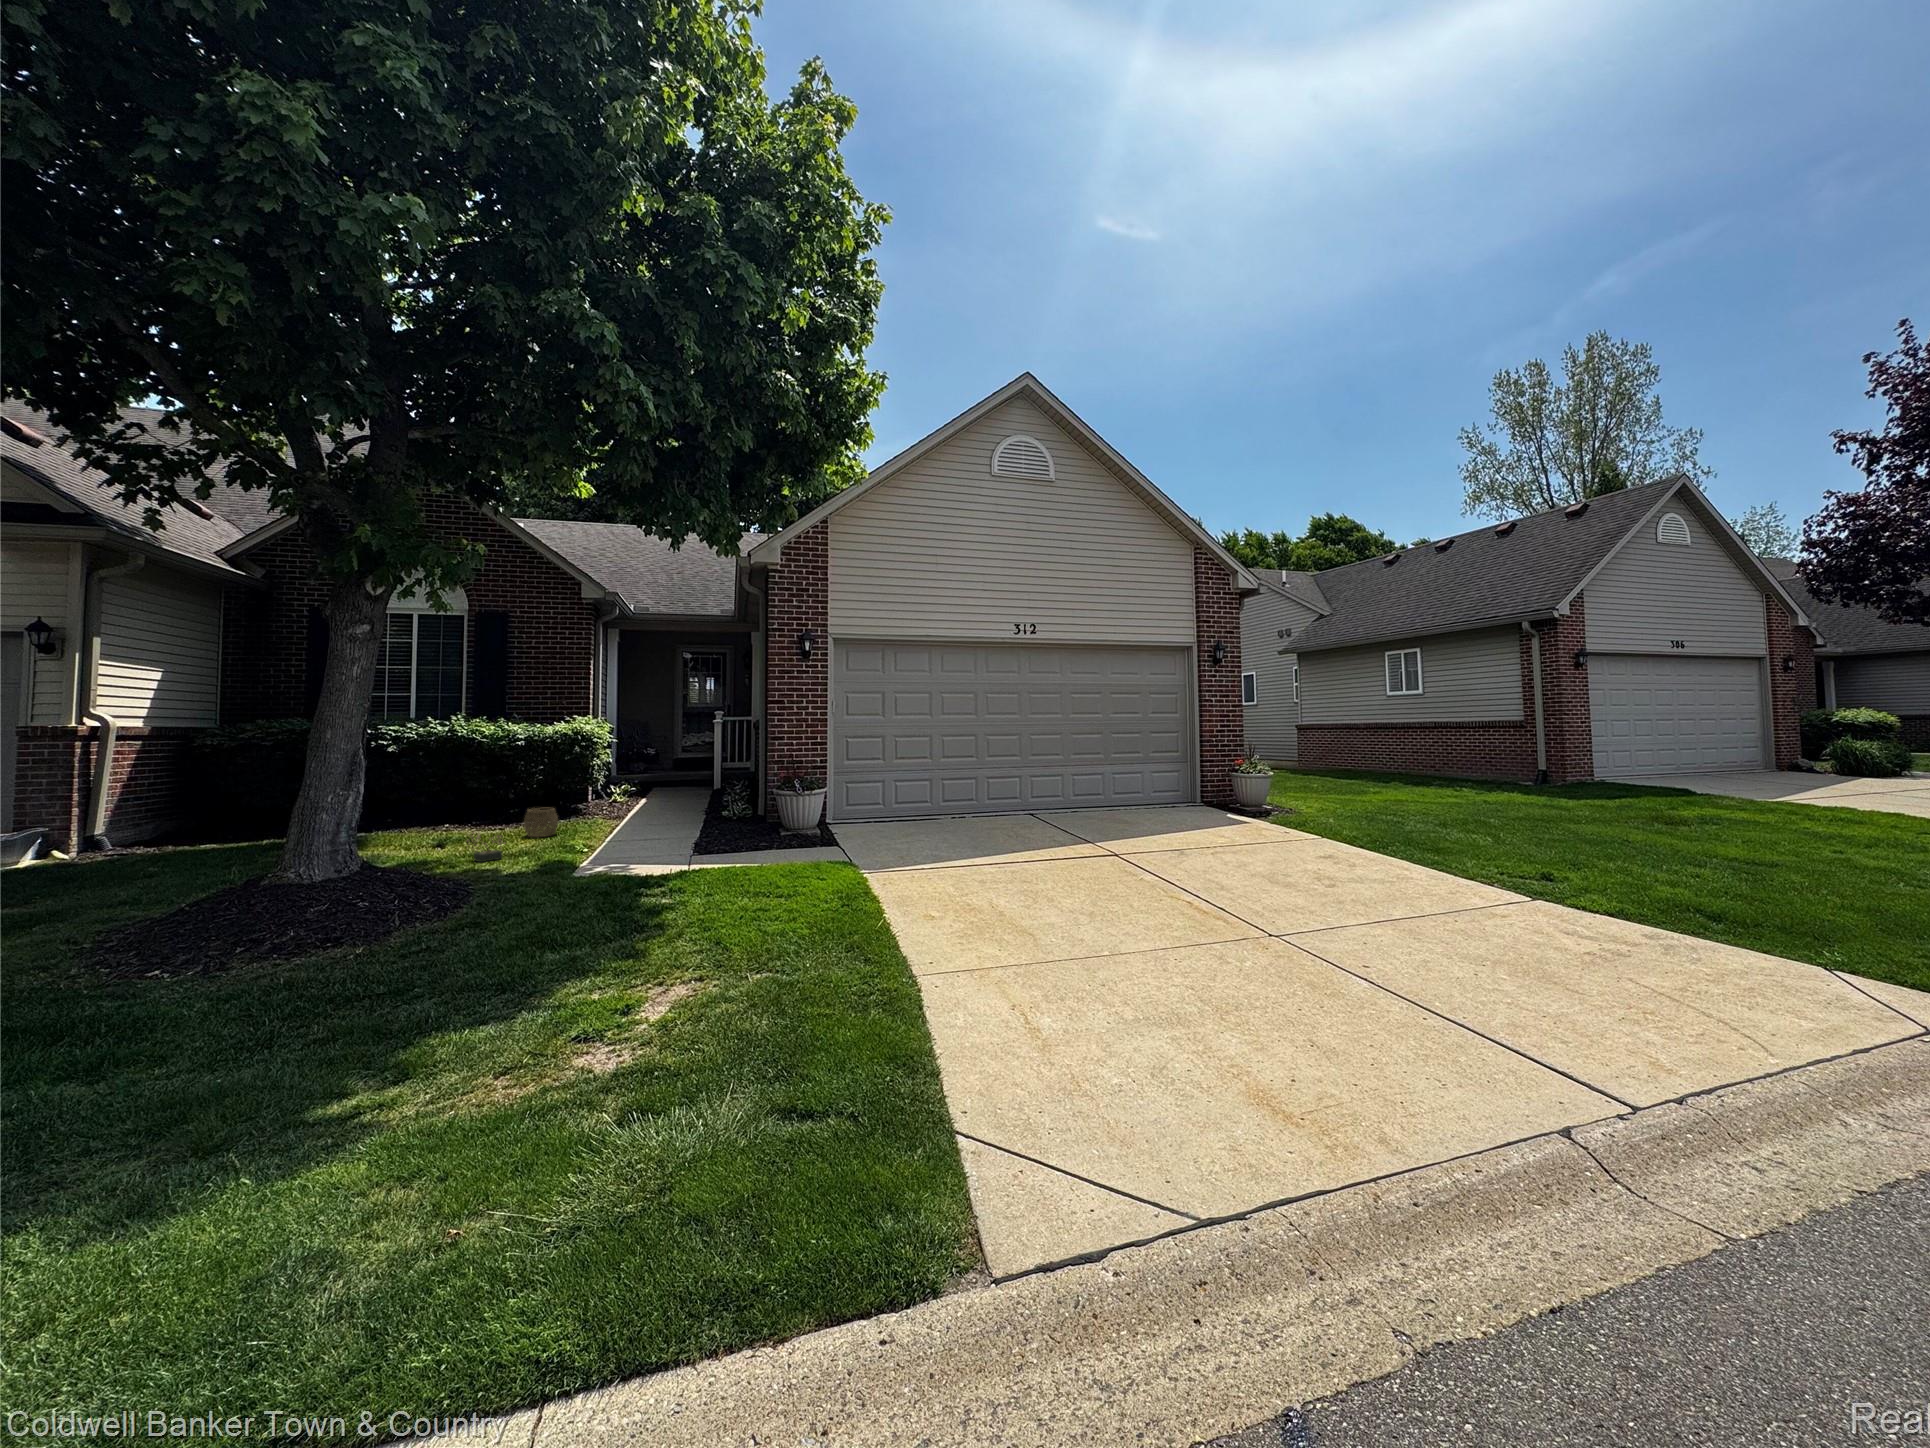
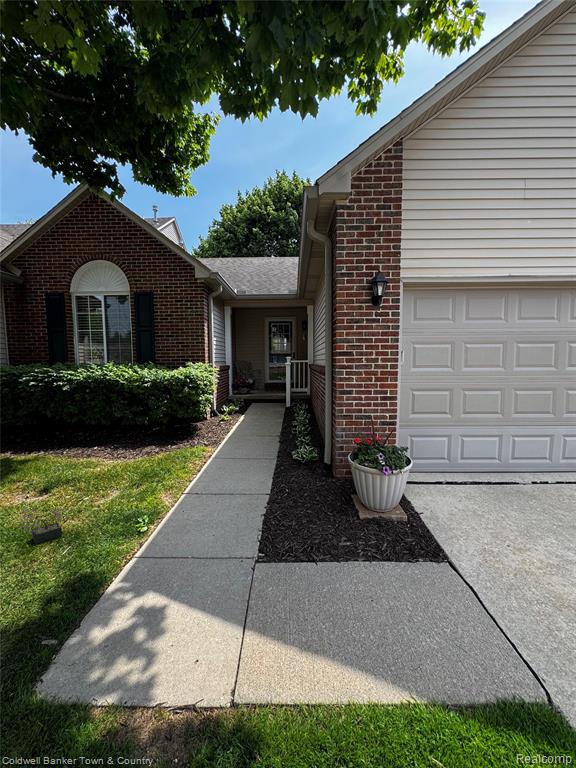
woven basket: present [524,808,558,837] -> none [112,451,144,483]

